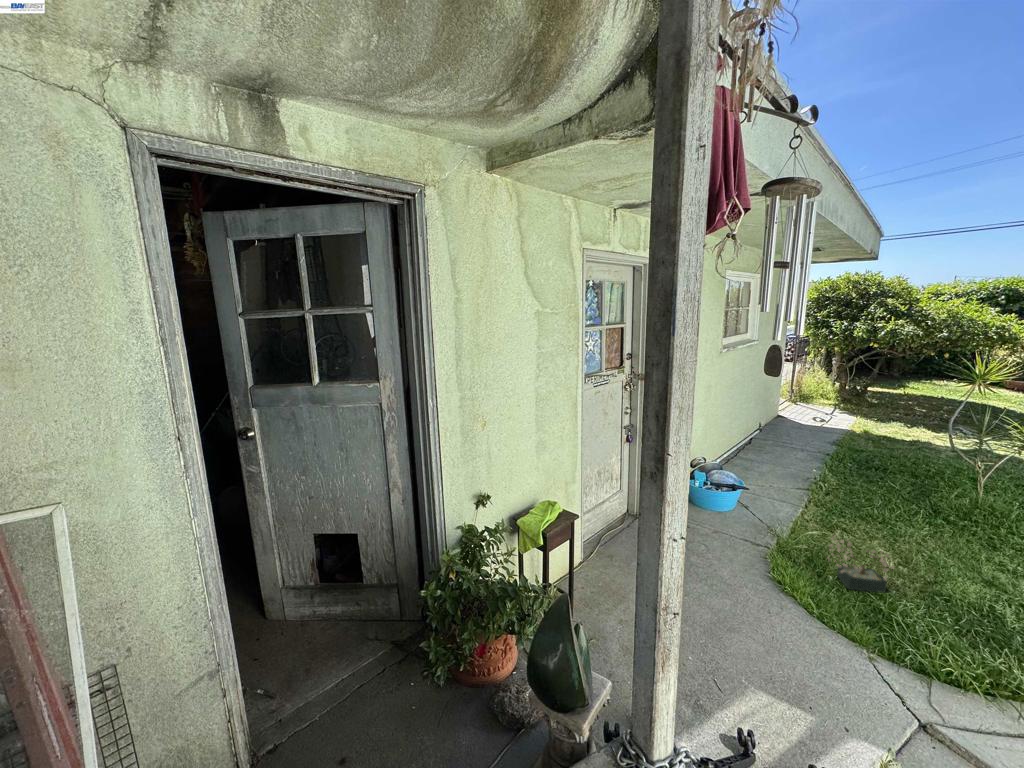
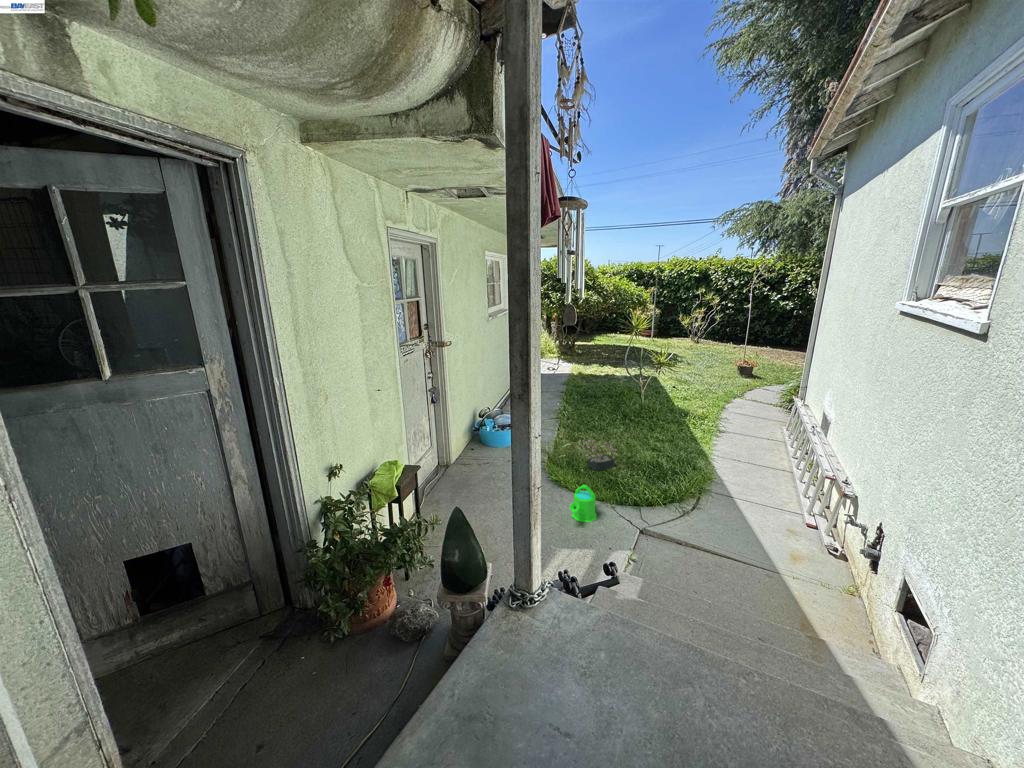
watering can: none [777,608,829,668] -> present [570,485,597,522]

